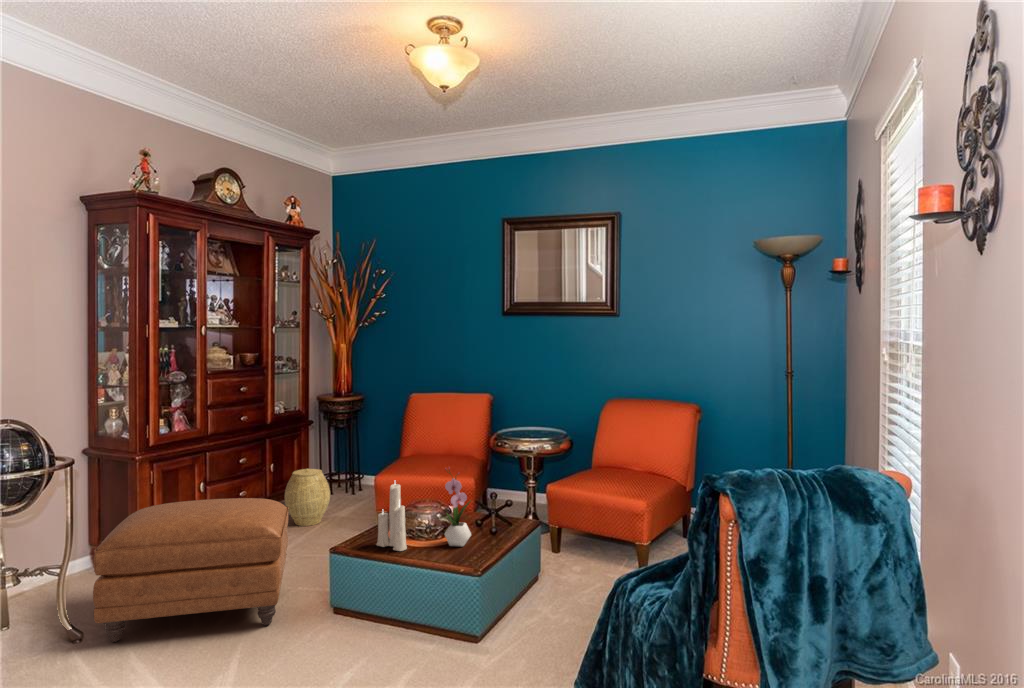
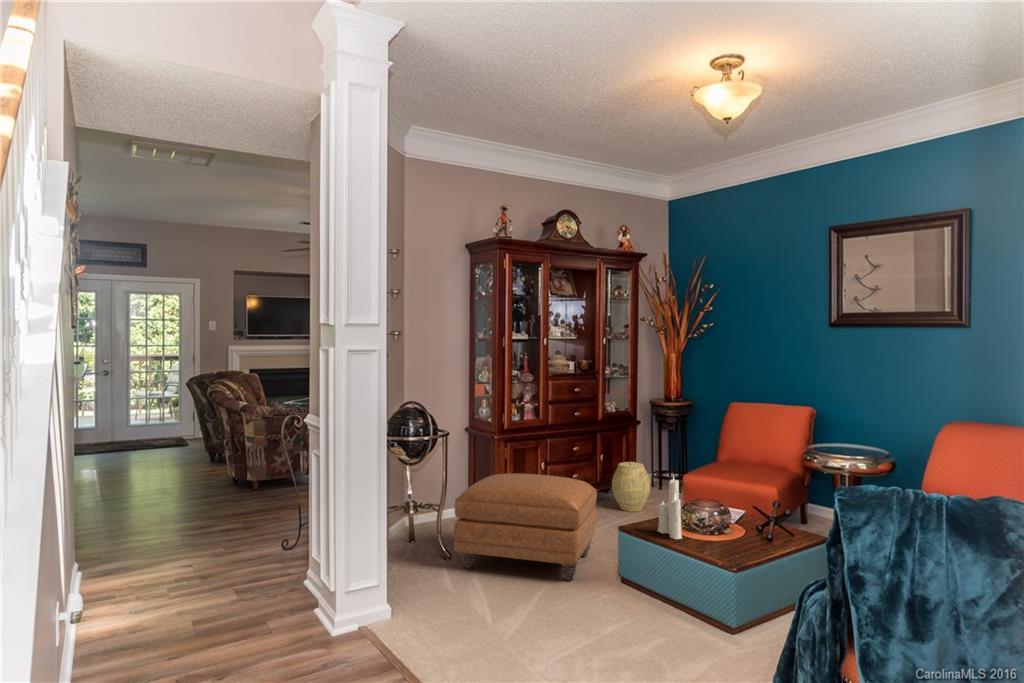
flower arrangement: present [445,467,471,546] -> none [717,469,746,546]

